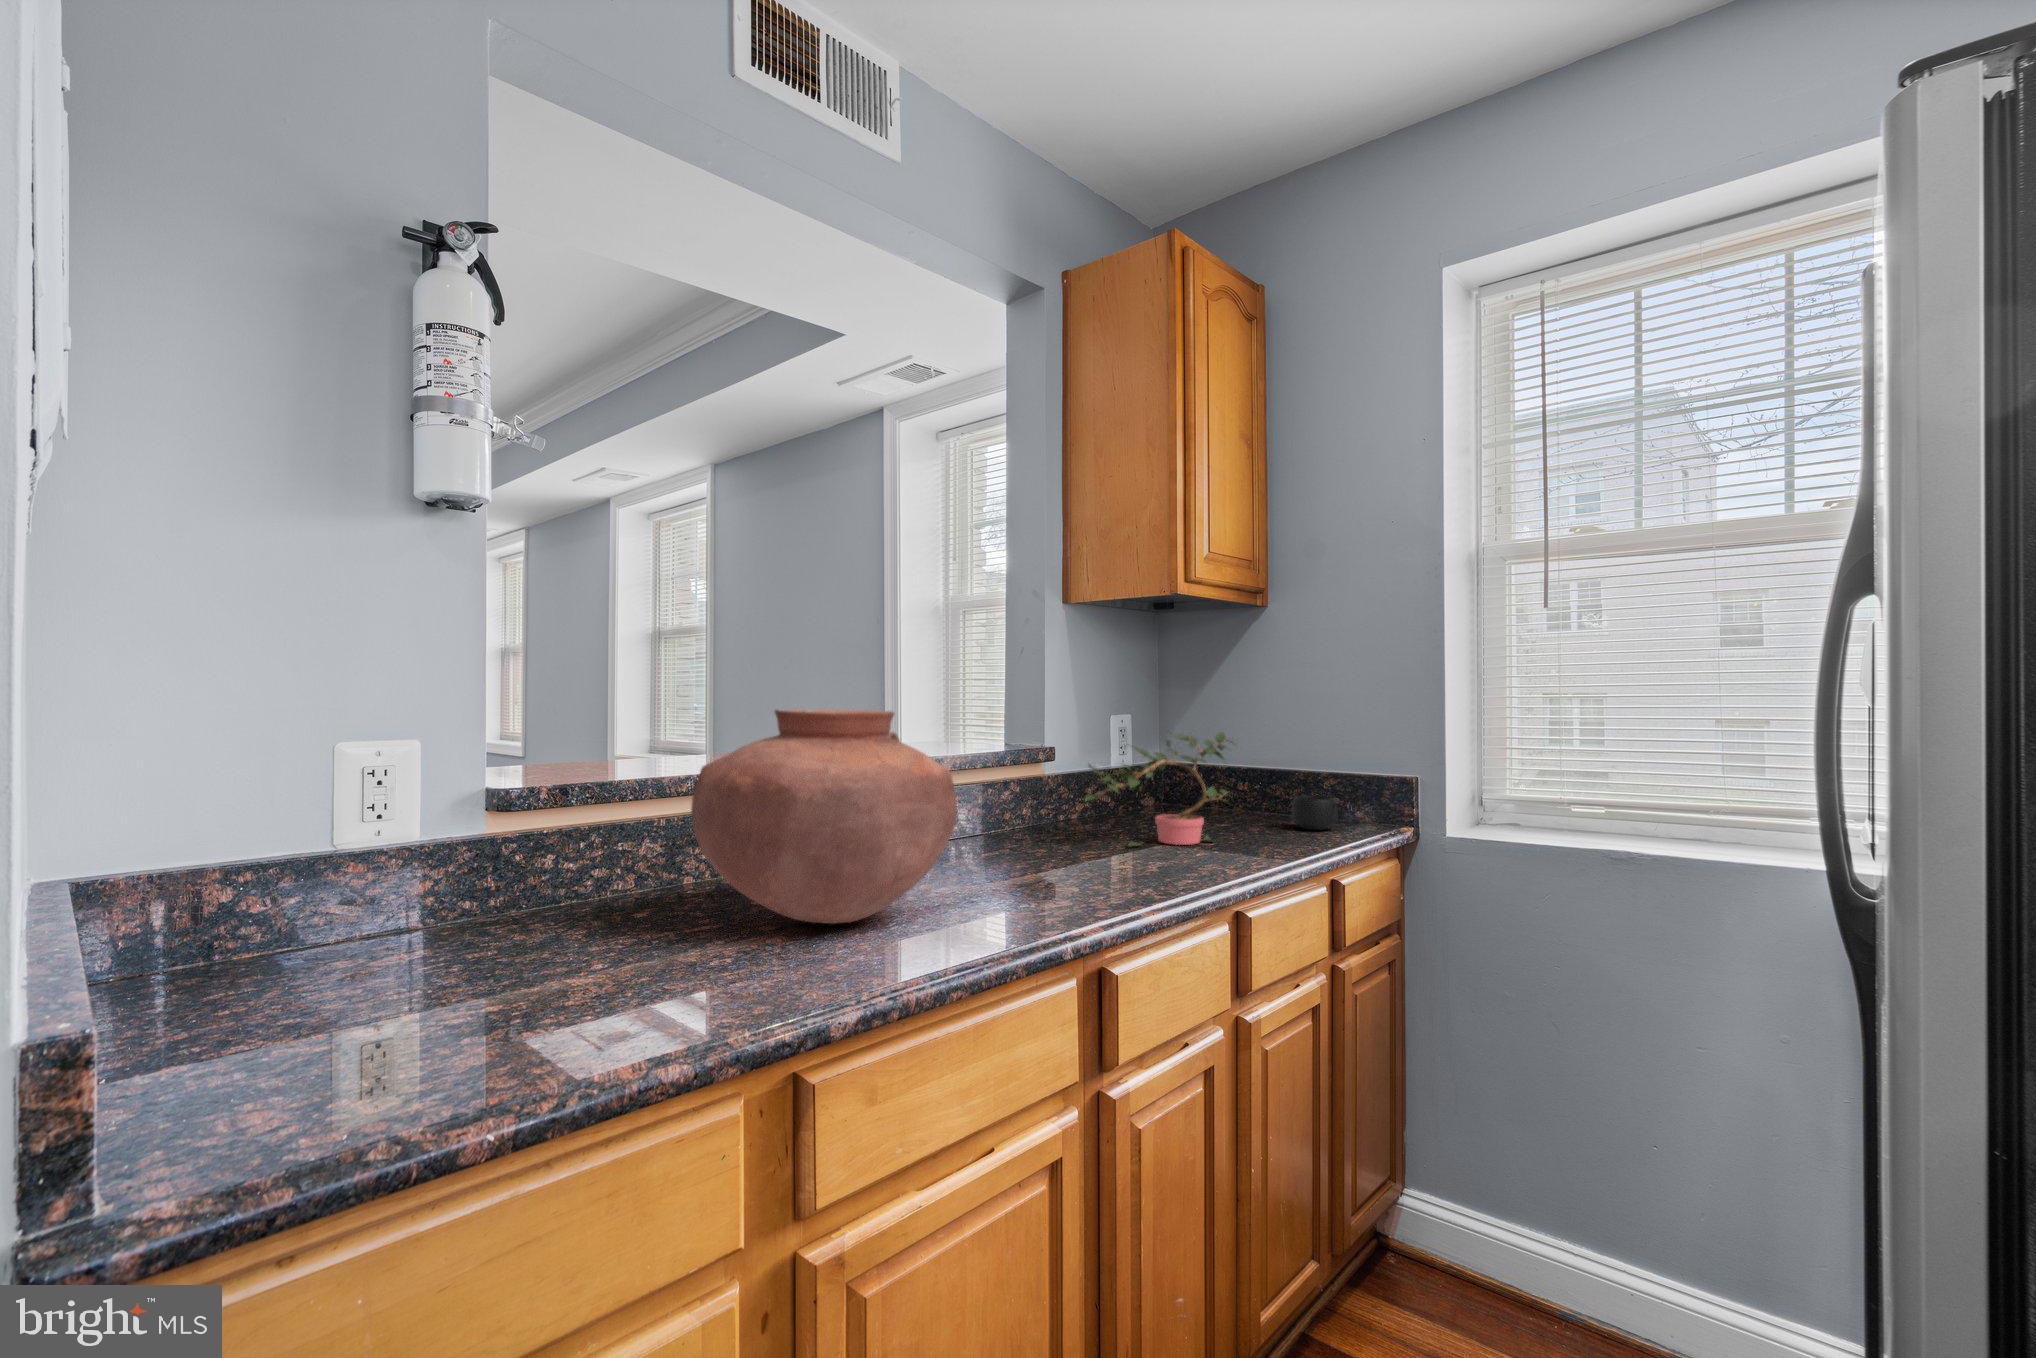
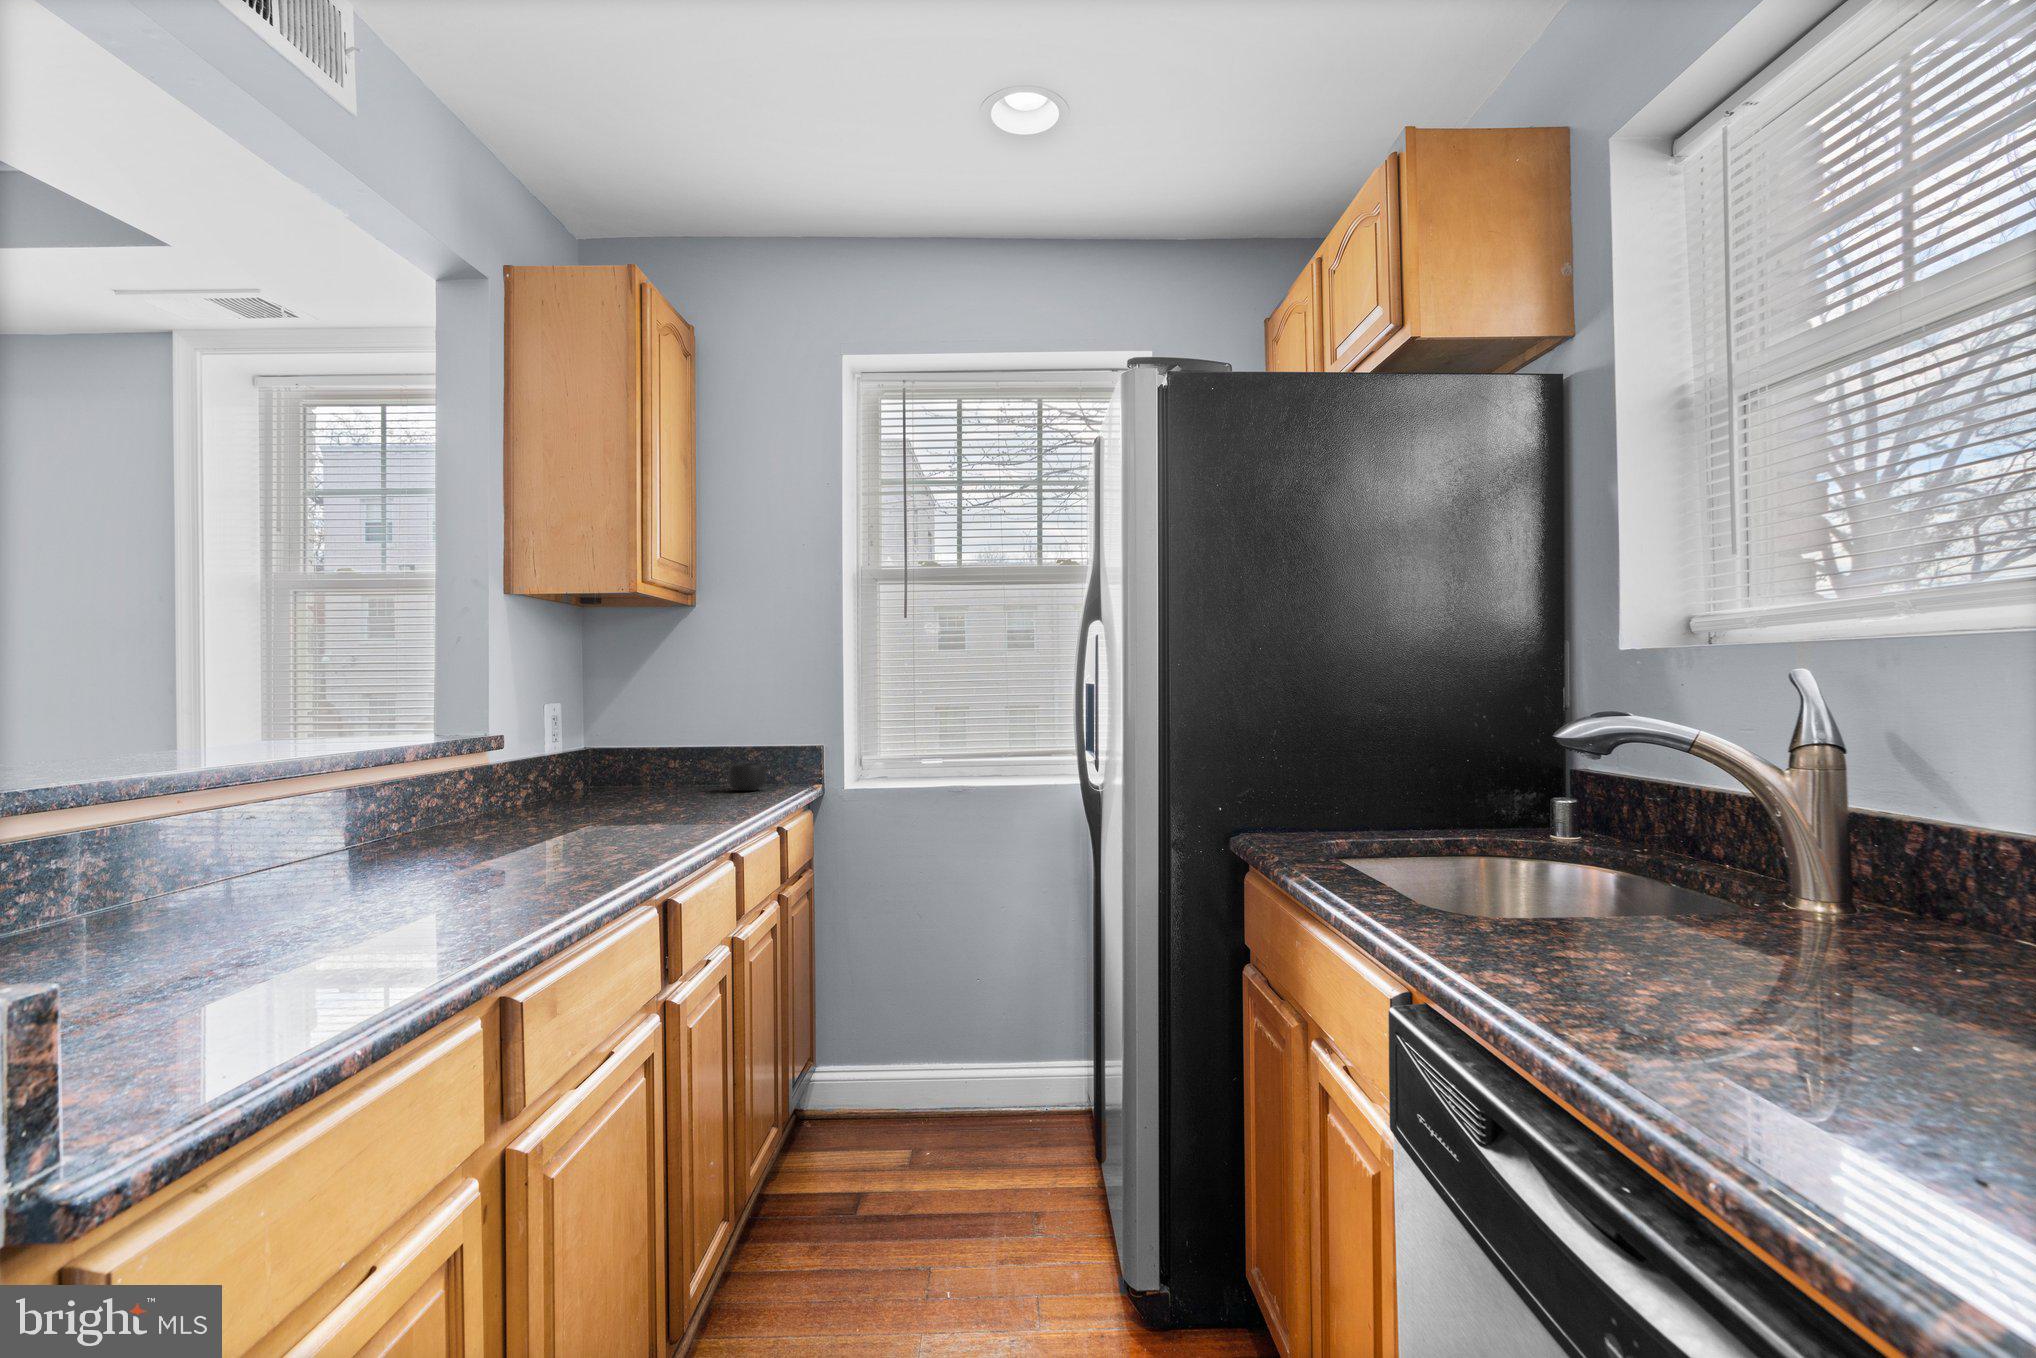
vase: present [691,709,957,924] -> none [238,689,539,897]
potted plant: present [1084,731,1234,846] -> none [561,708,698,817]

